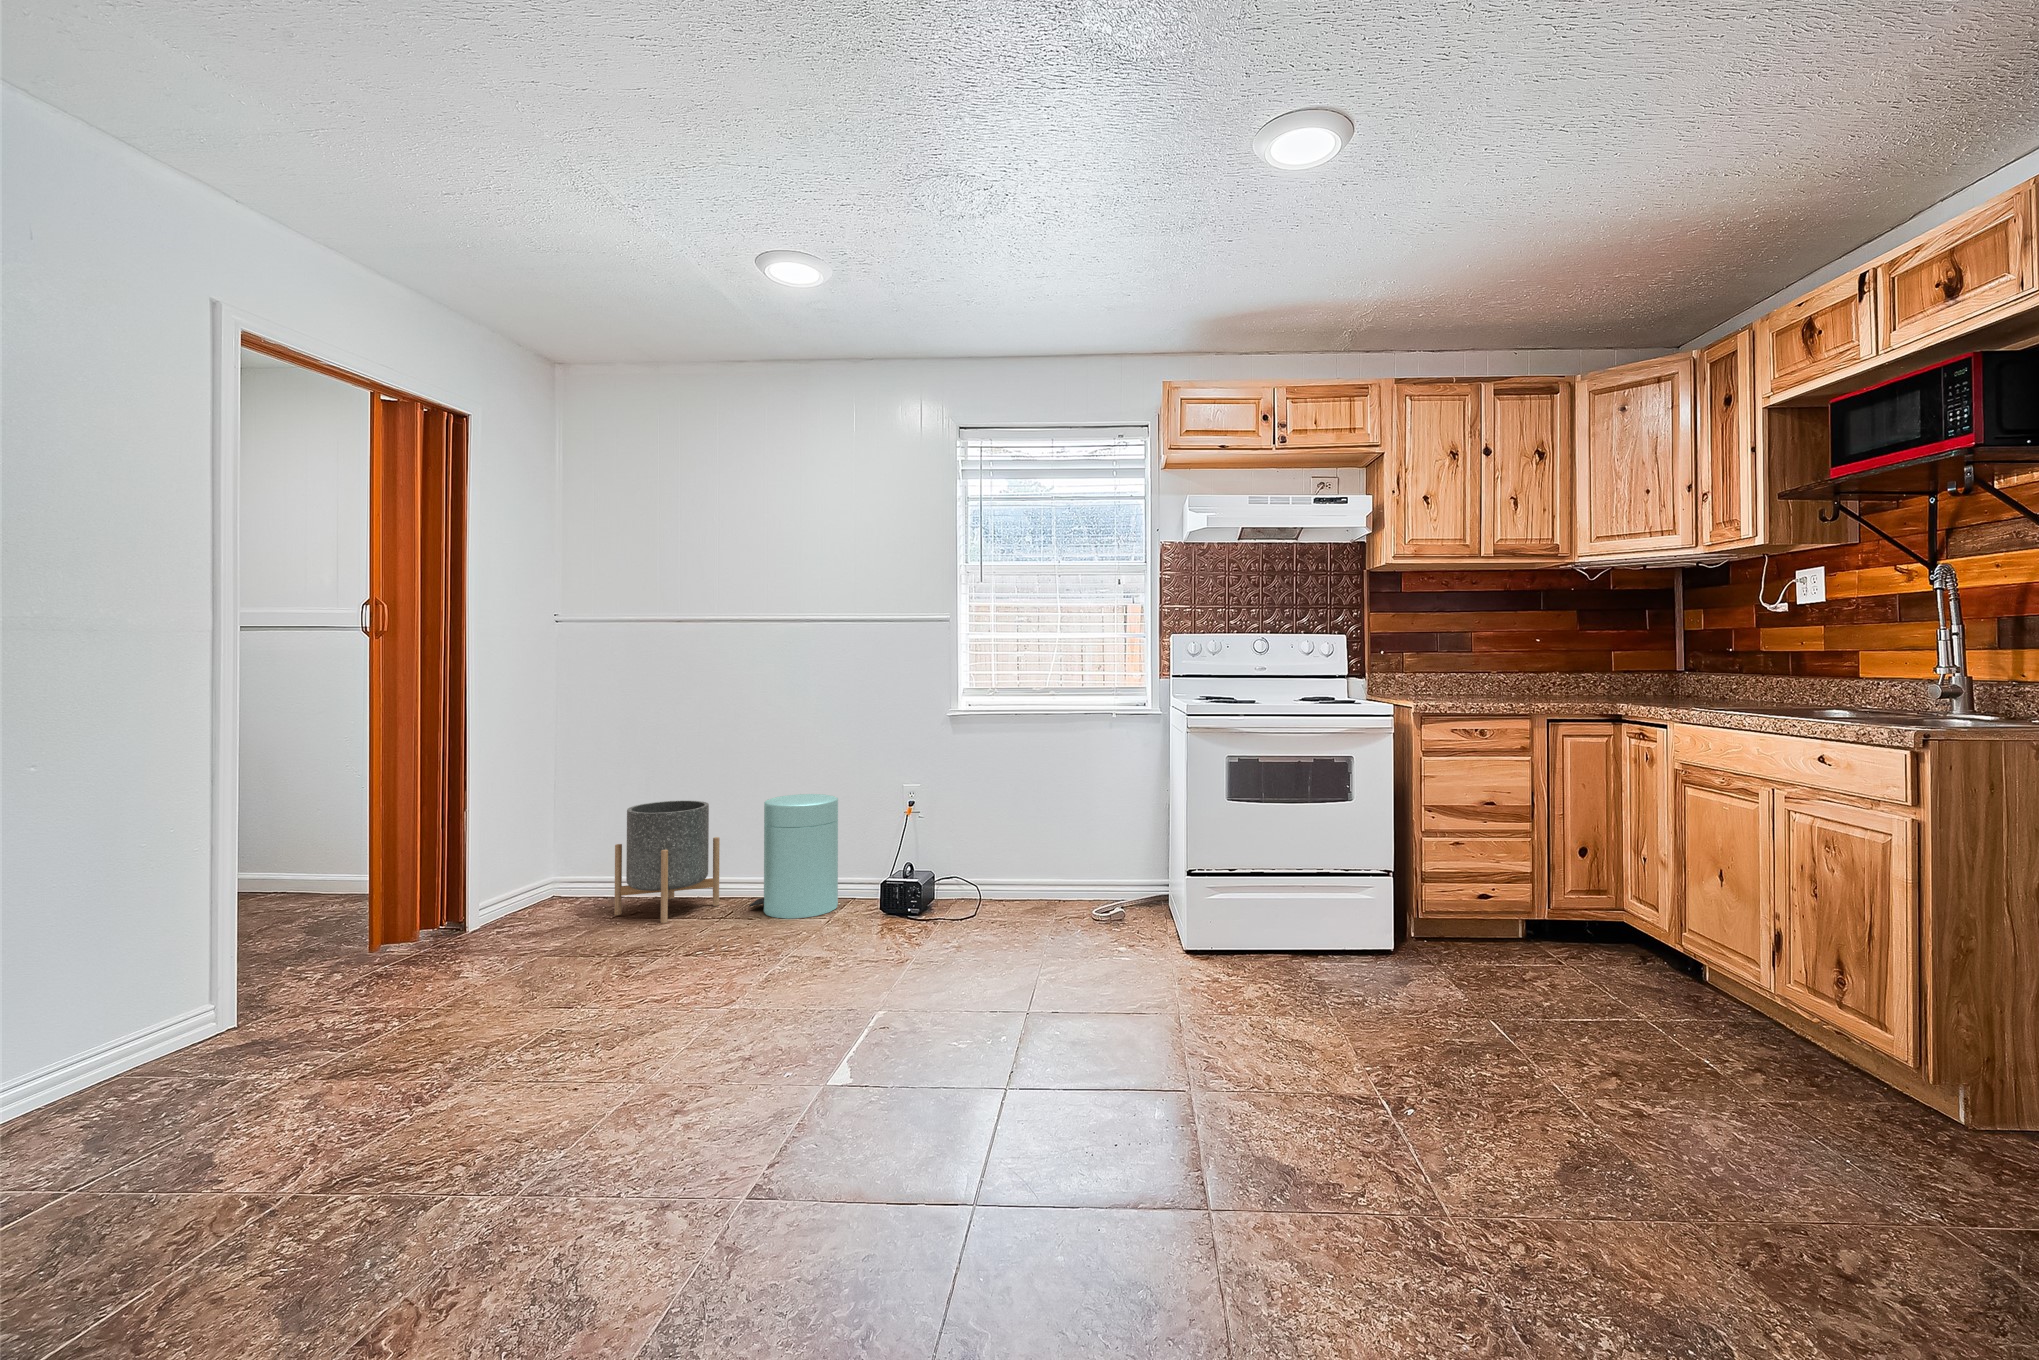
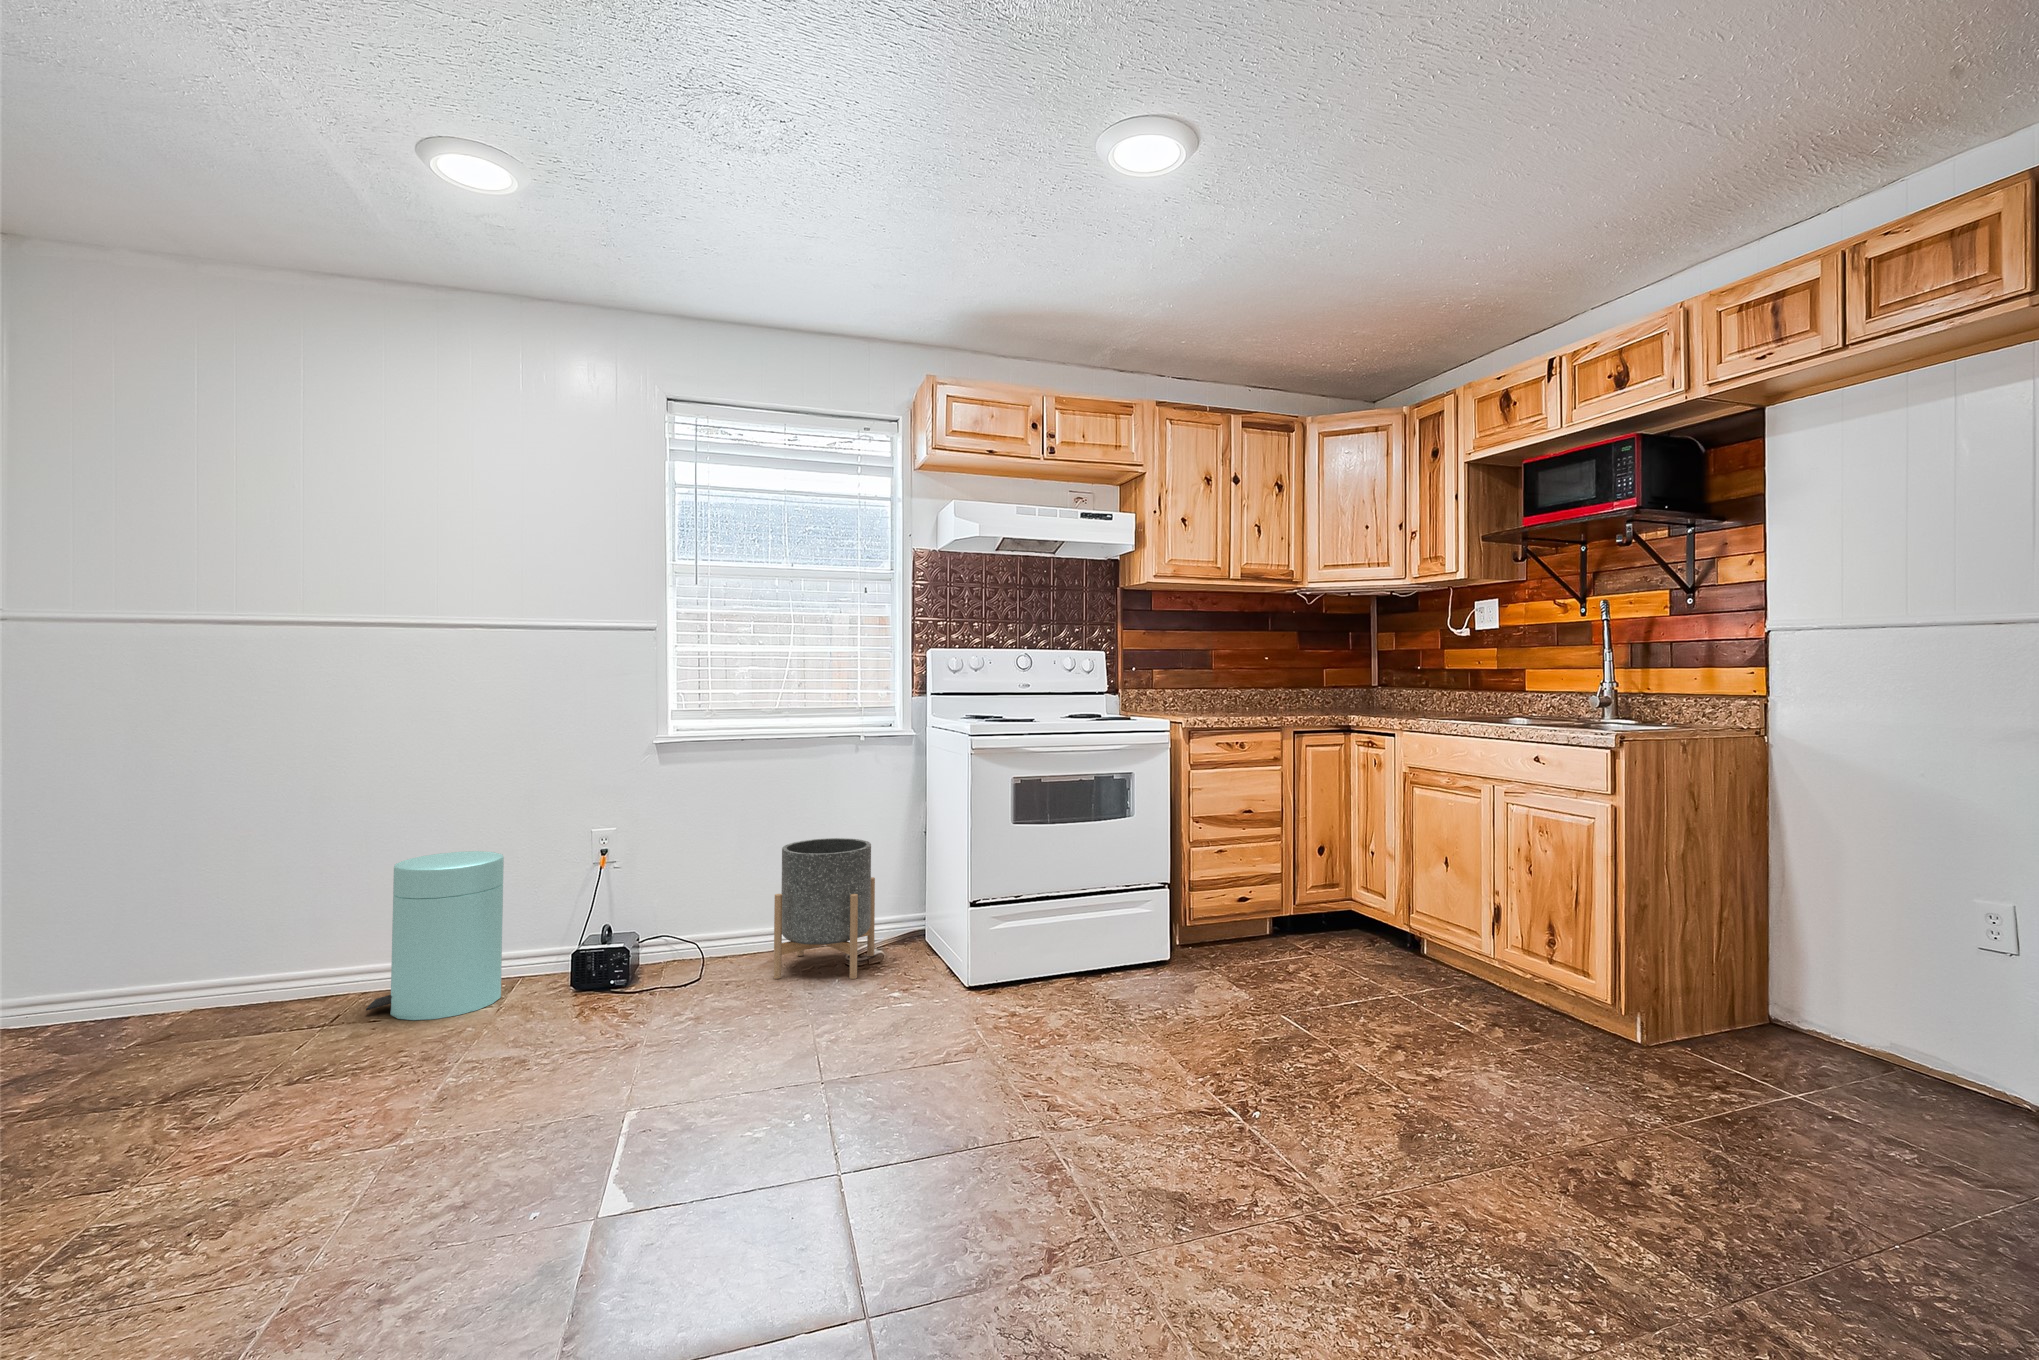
planter: present [614,801,720,923] -> present [774,838,875,979]

